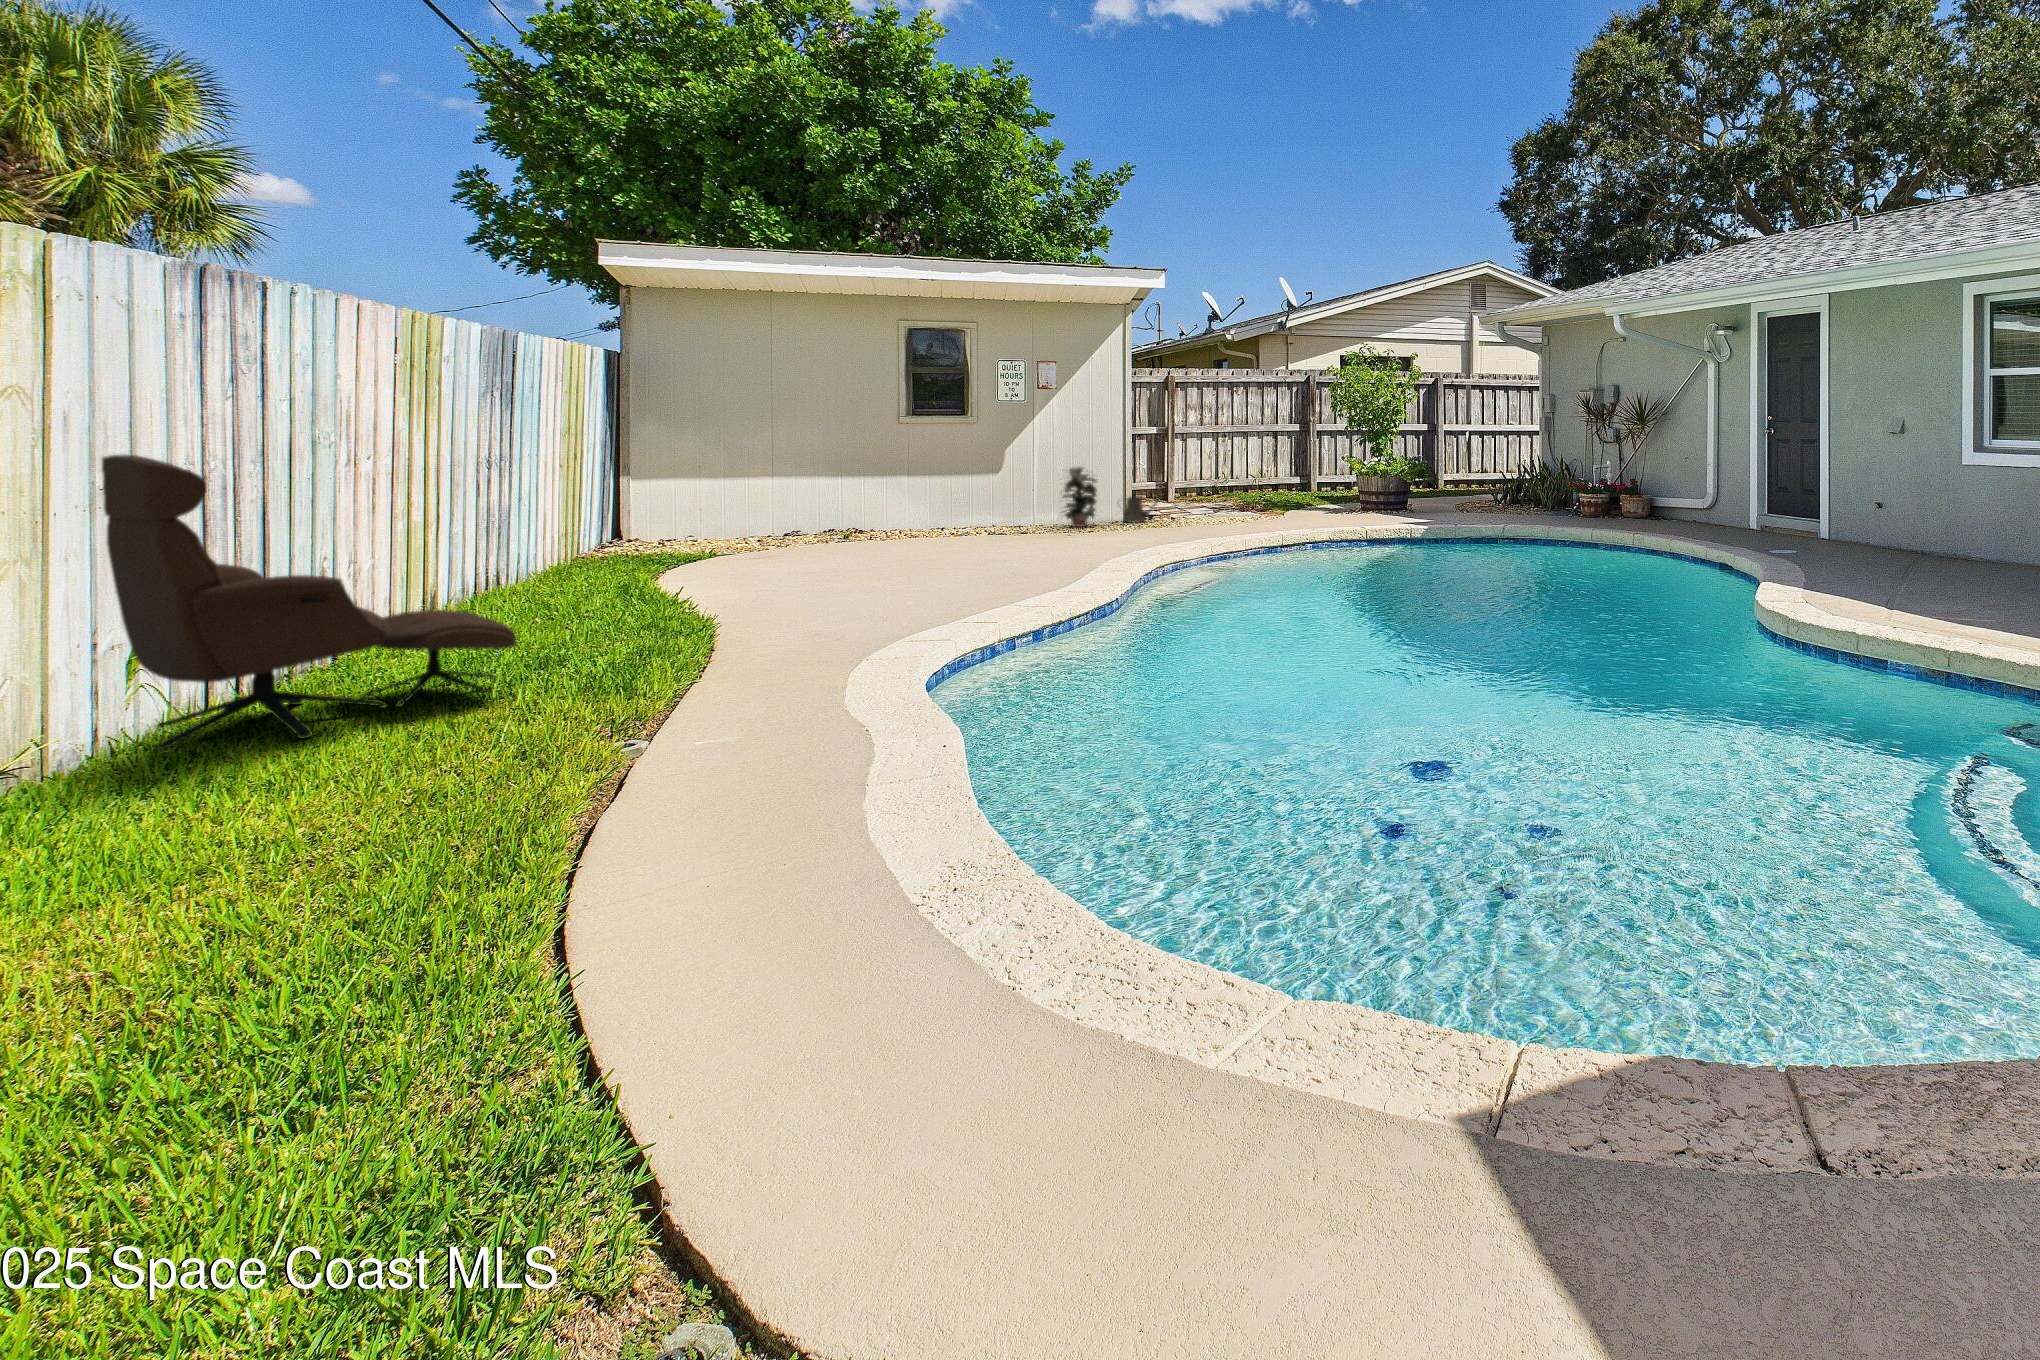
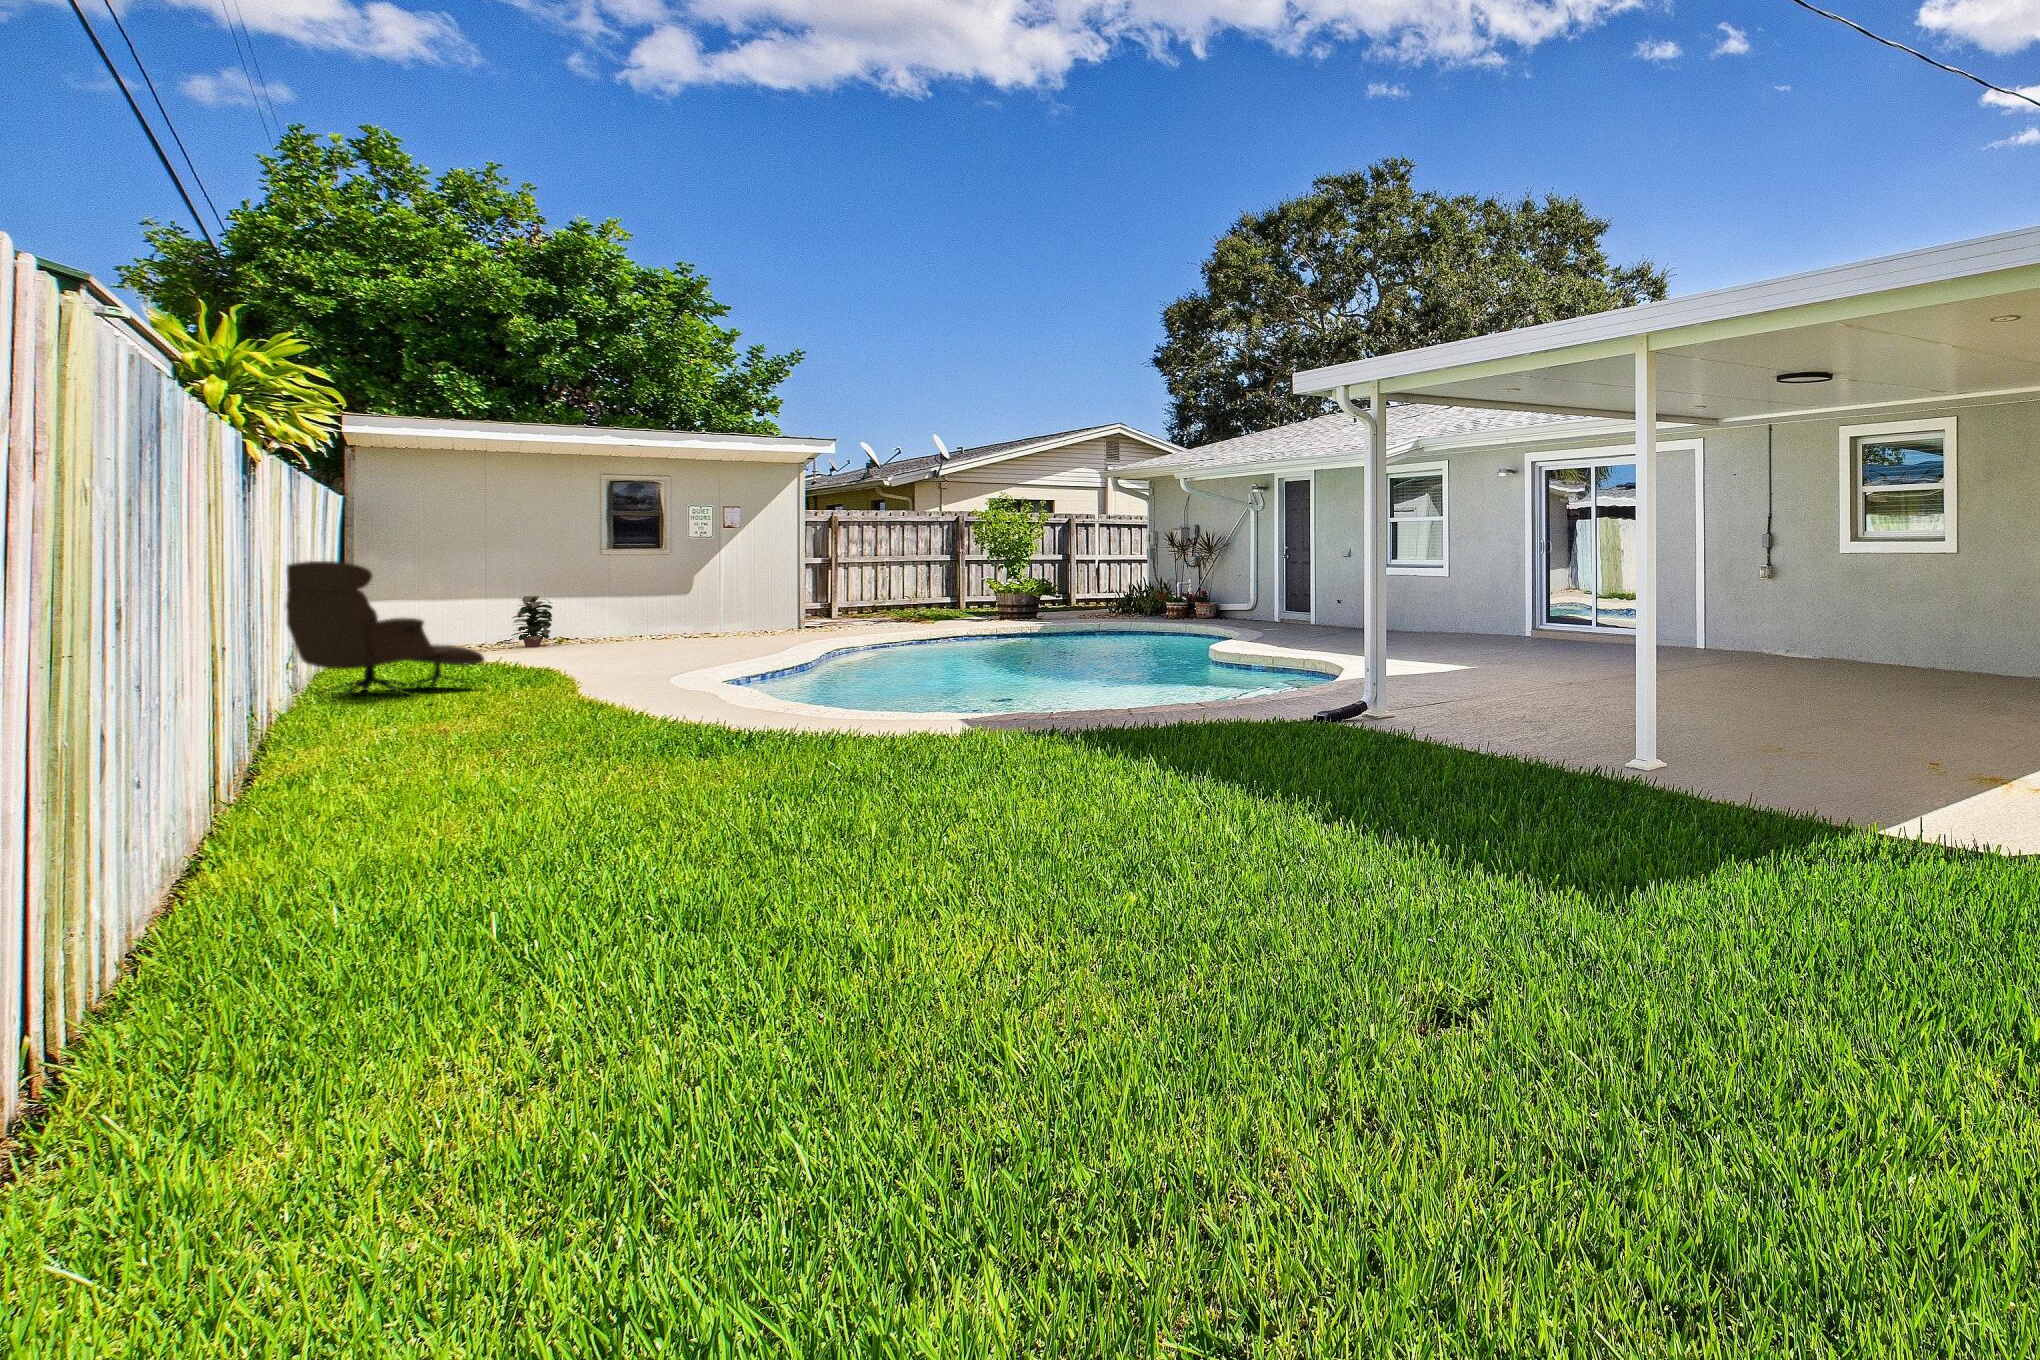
decorative plant: present [1063,467,1097,527] -> present [511,596,552,647]
watering can: present [1124,496,1157,523] -> none [791,607,834,630]

